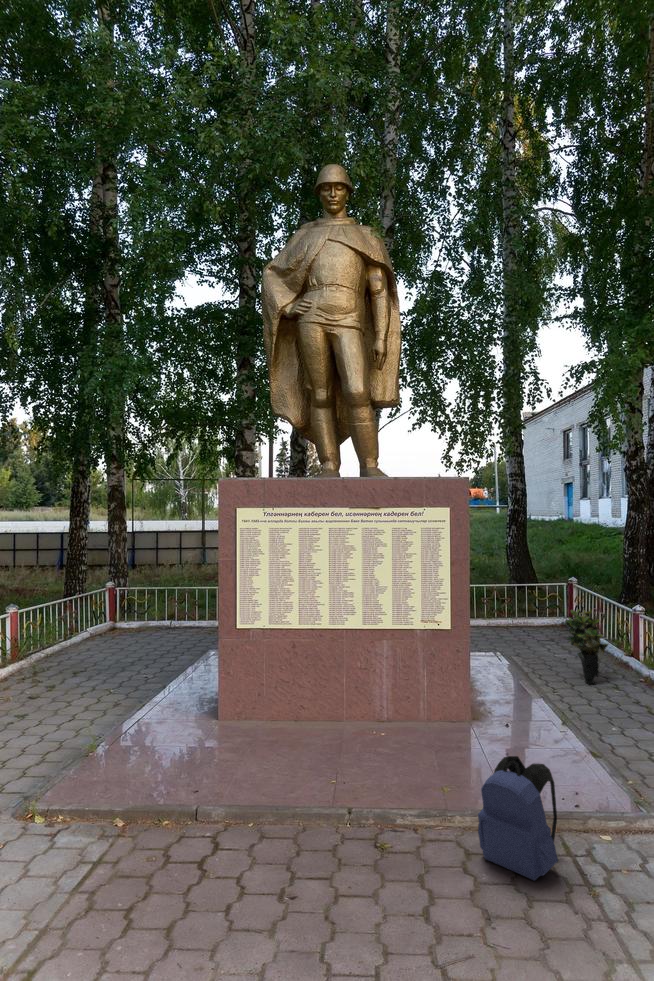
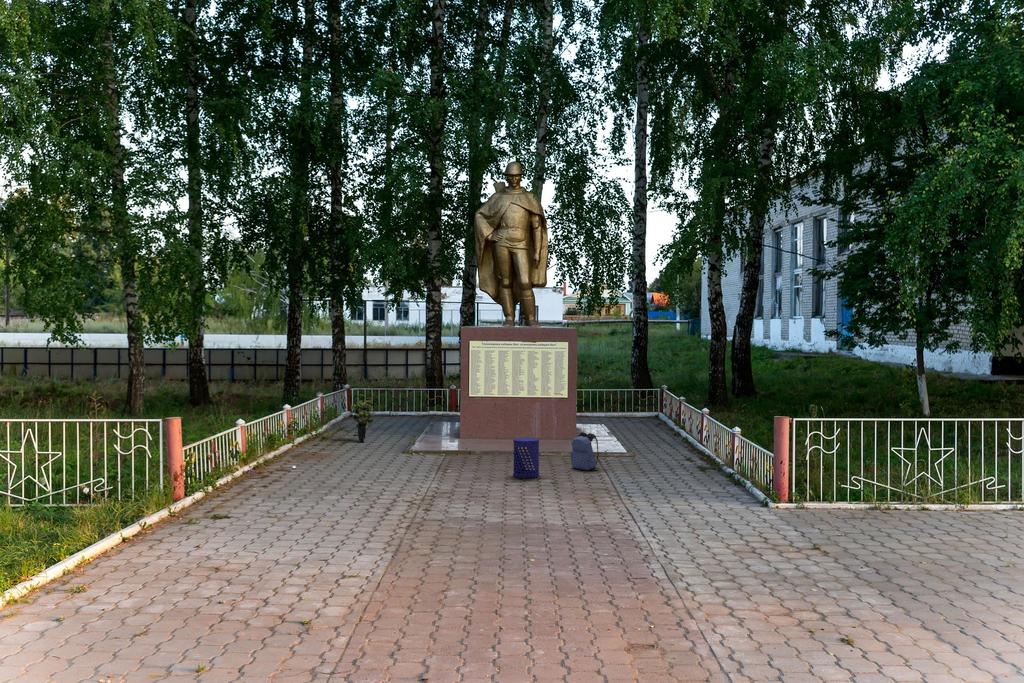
potted plant: present [564,609,608,684] -> present [351,400,374,443]
waste bin: none [306,794,390,951] -> present [513,438,539,478]

